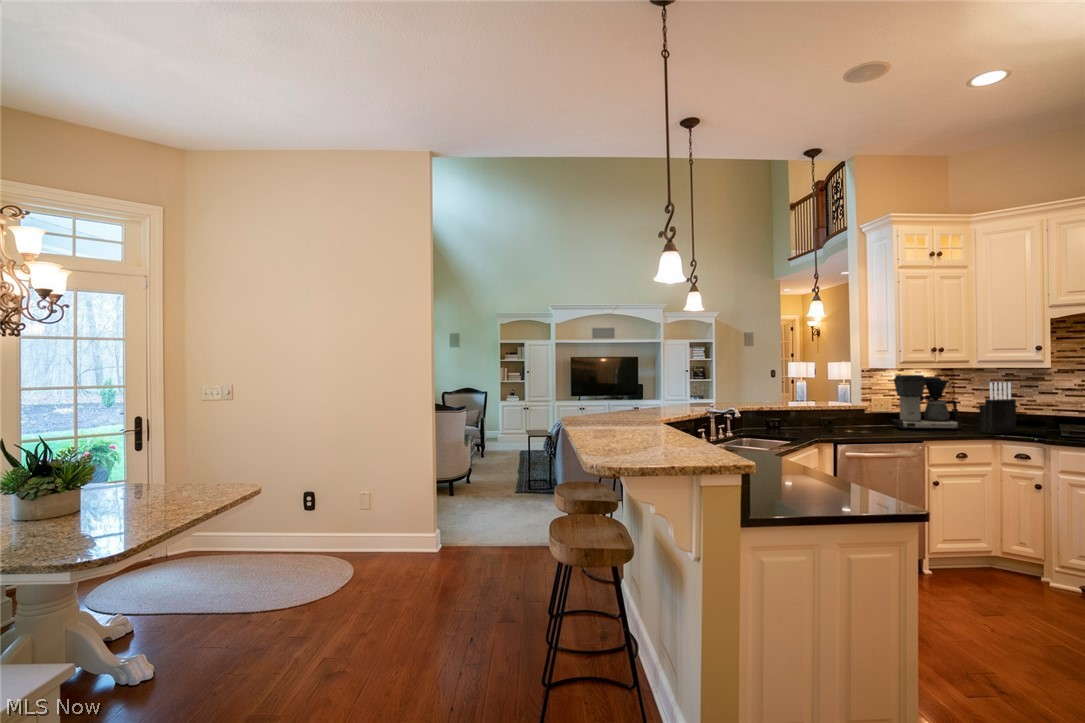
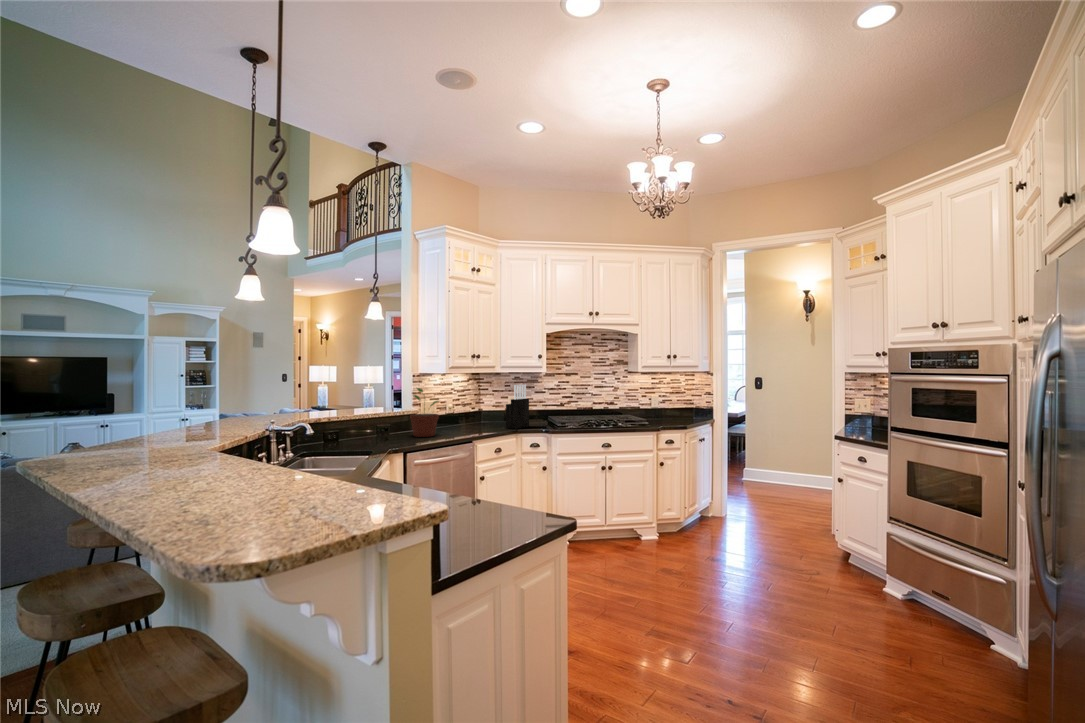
coffee maker: present [891,375,961,430] -> none [438,379,492,431]
potted plant: none [852,383,885,432] -> present [410,388,439,437]

